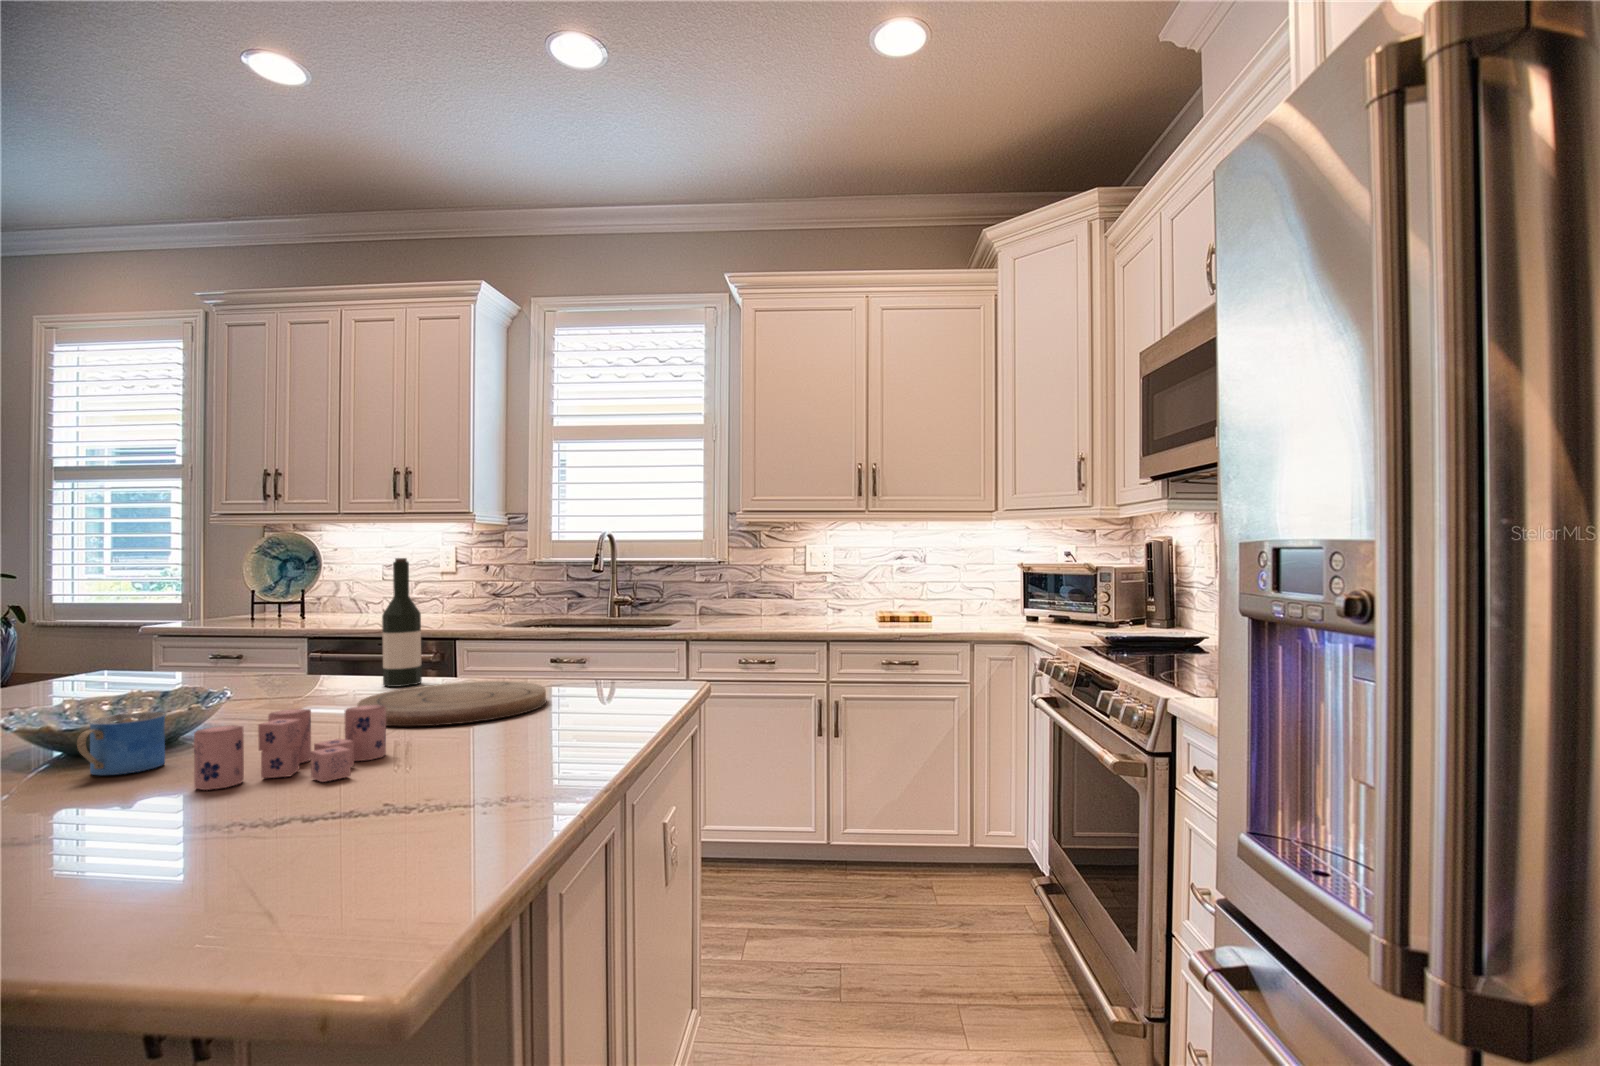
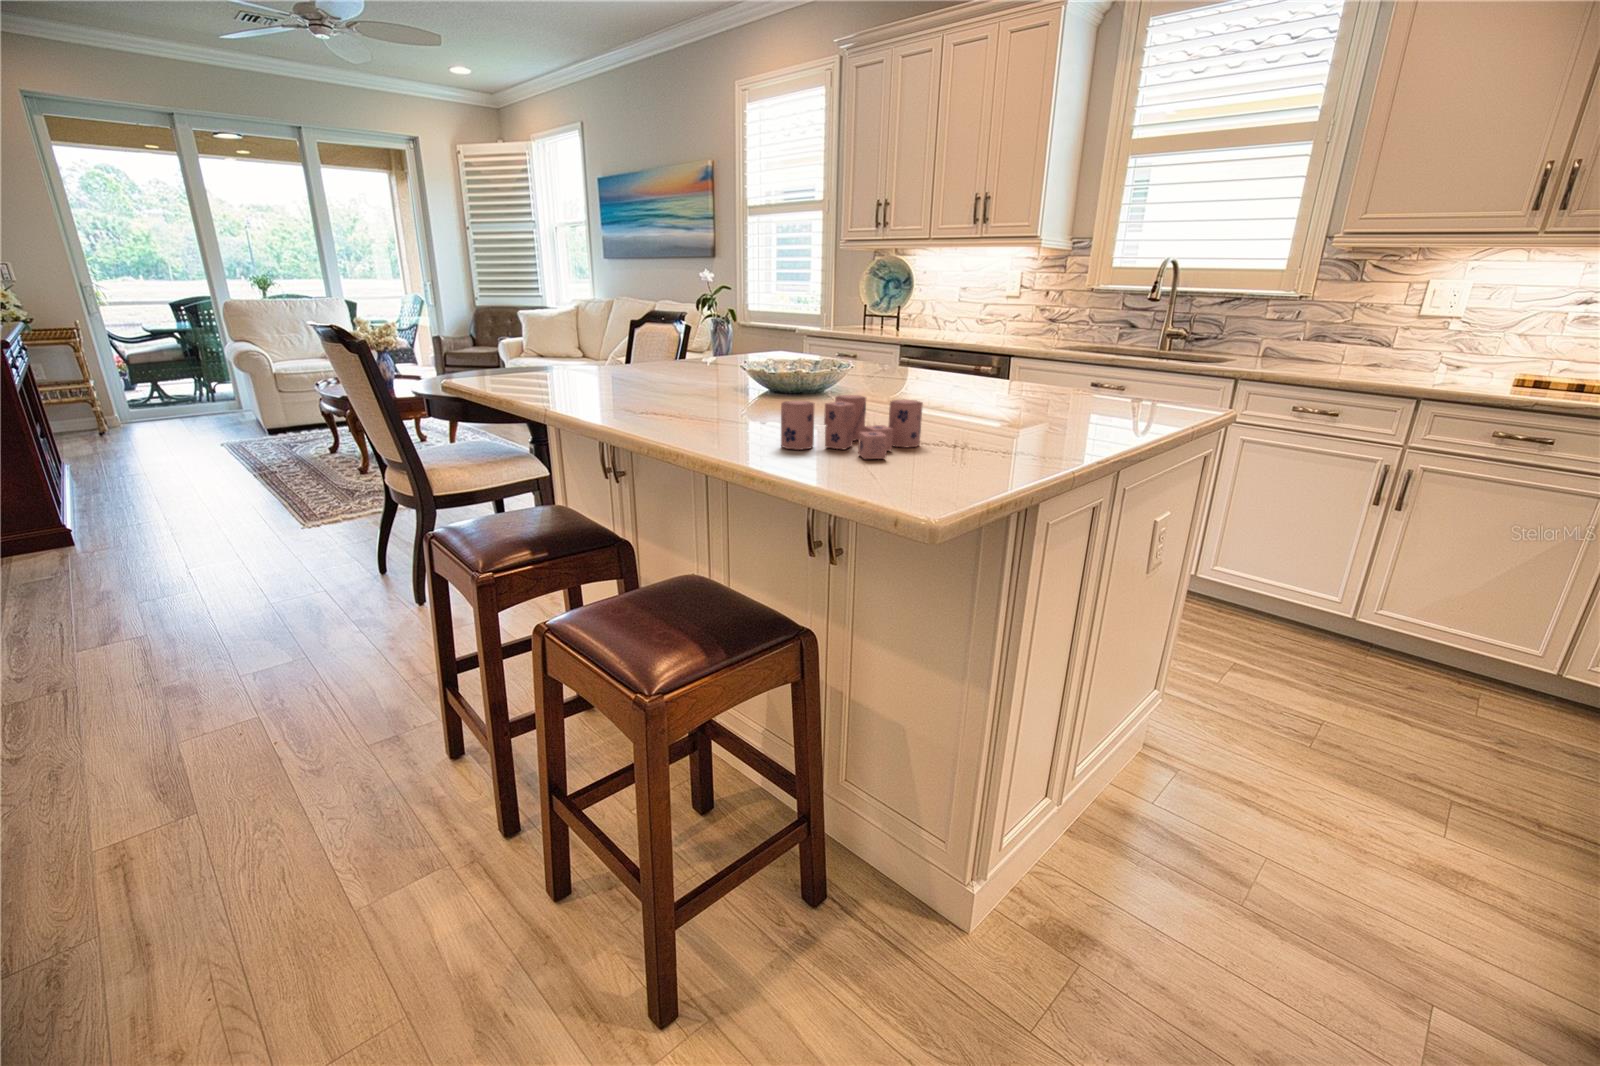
wine bottle: present [382,558,422,687] -> none [937,272,974,390]
cutting board: present [357,681,546,726] -> none [909,391,1073,430]
mug: present [77,712,166,775] -> none [719,383,773,427]

